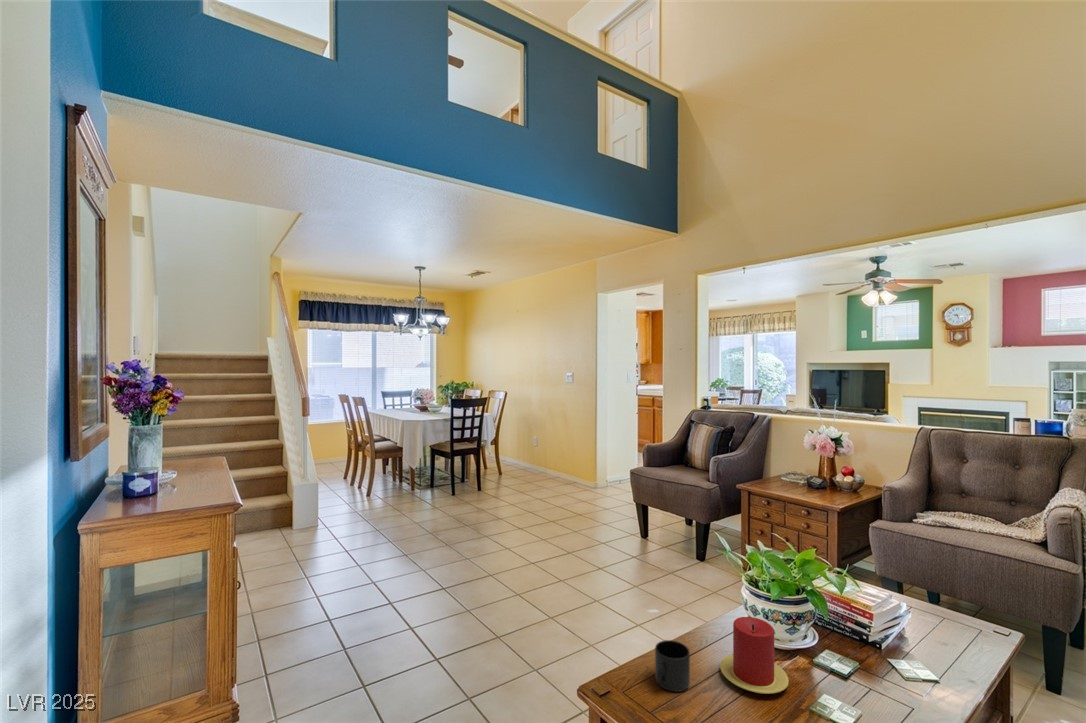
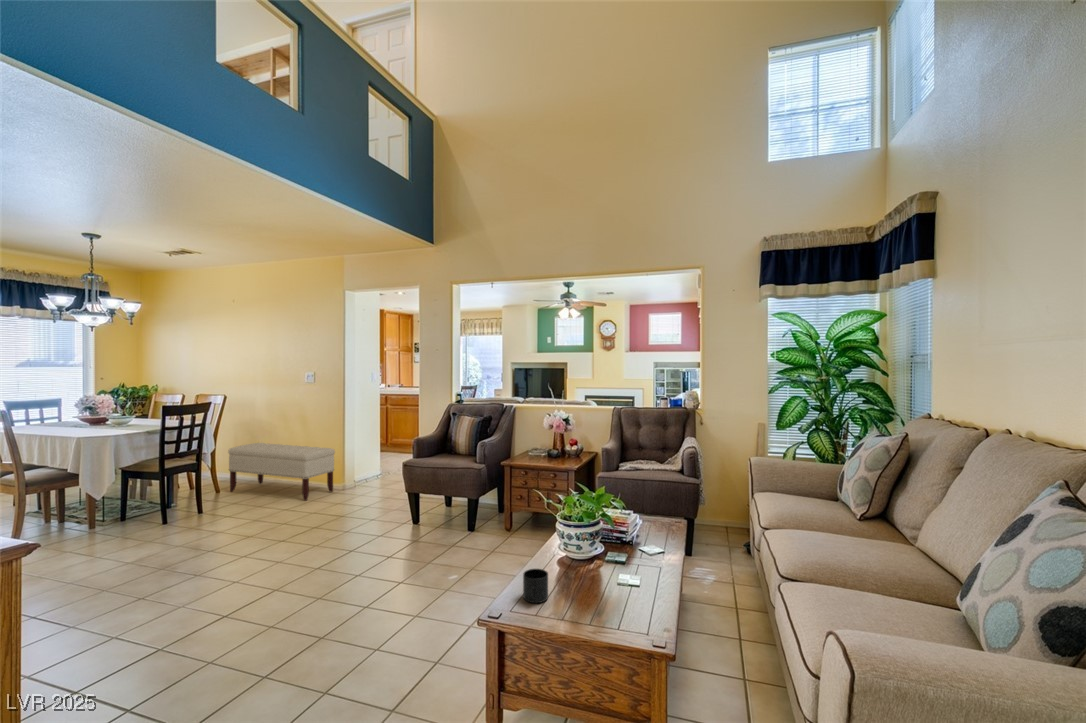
bench: none [507,436,589,495] -> present [228,443,335,501]
candle: present [720,617,789,694] -> none [559,540,603,587]

